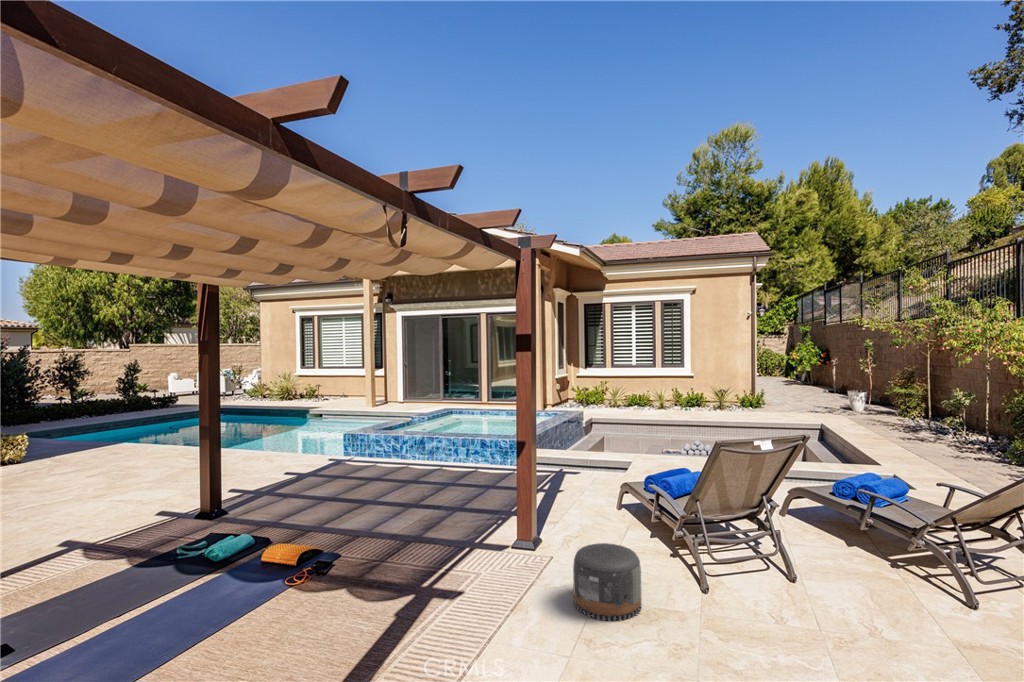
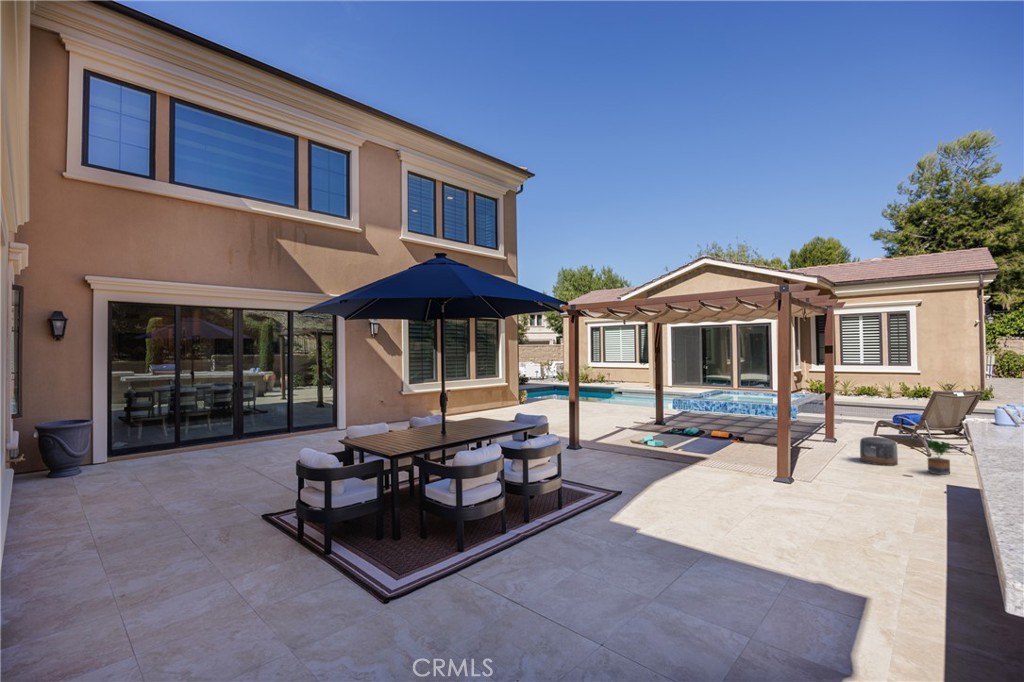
potted tree: none [691,563,745,654] -> present [927,441,953,475]

